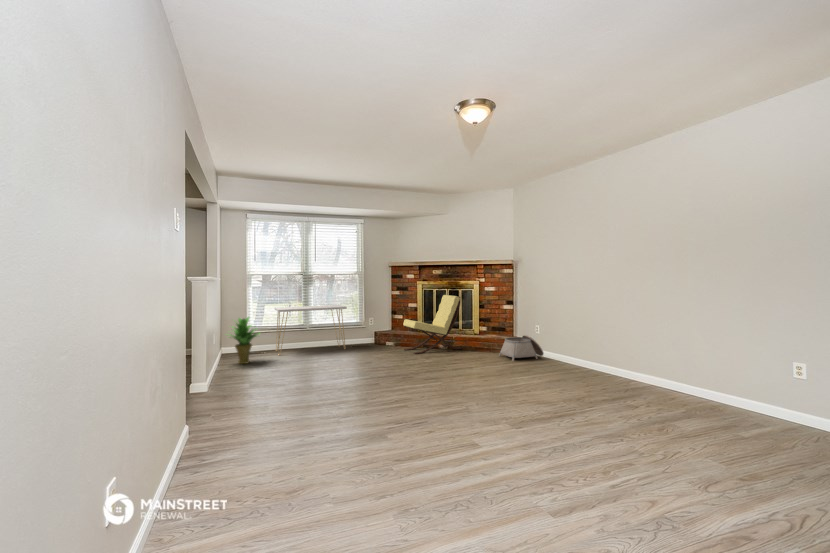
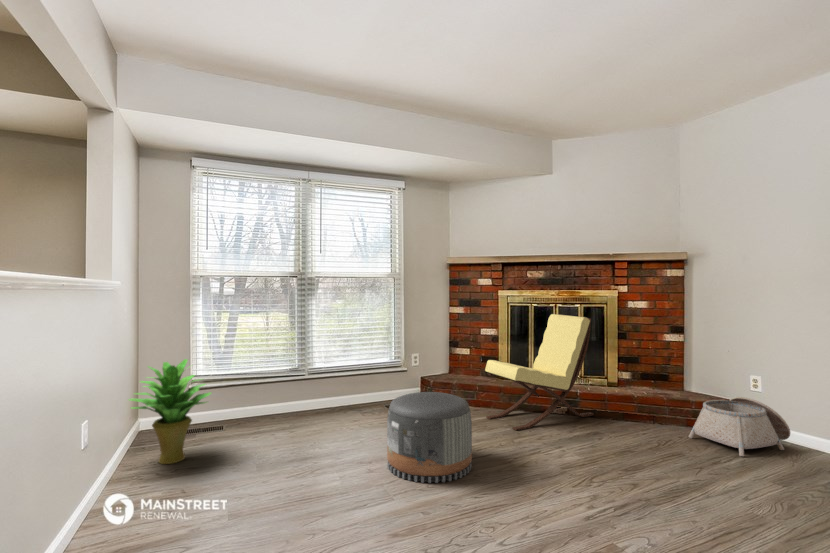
console table: present [274,305,347,356] -> none [243,331,380,434]
pouf: none [343,332,382,368] -> present [387,392,472,483]

